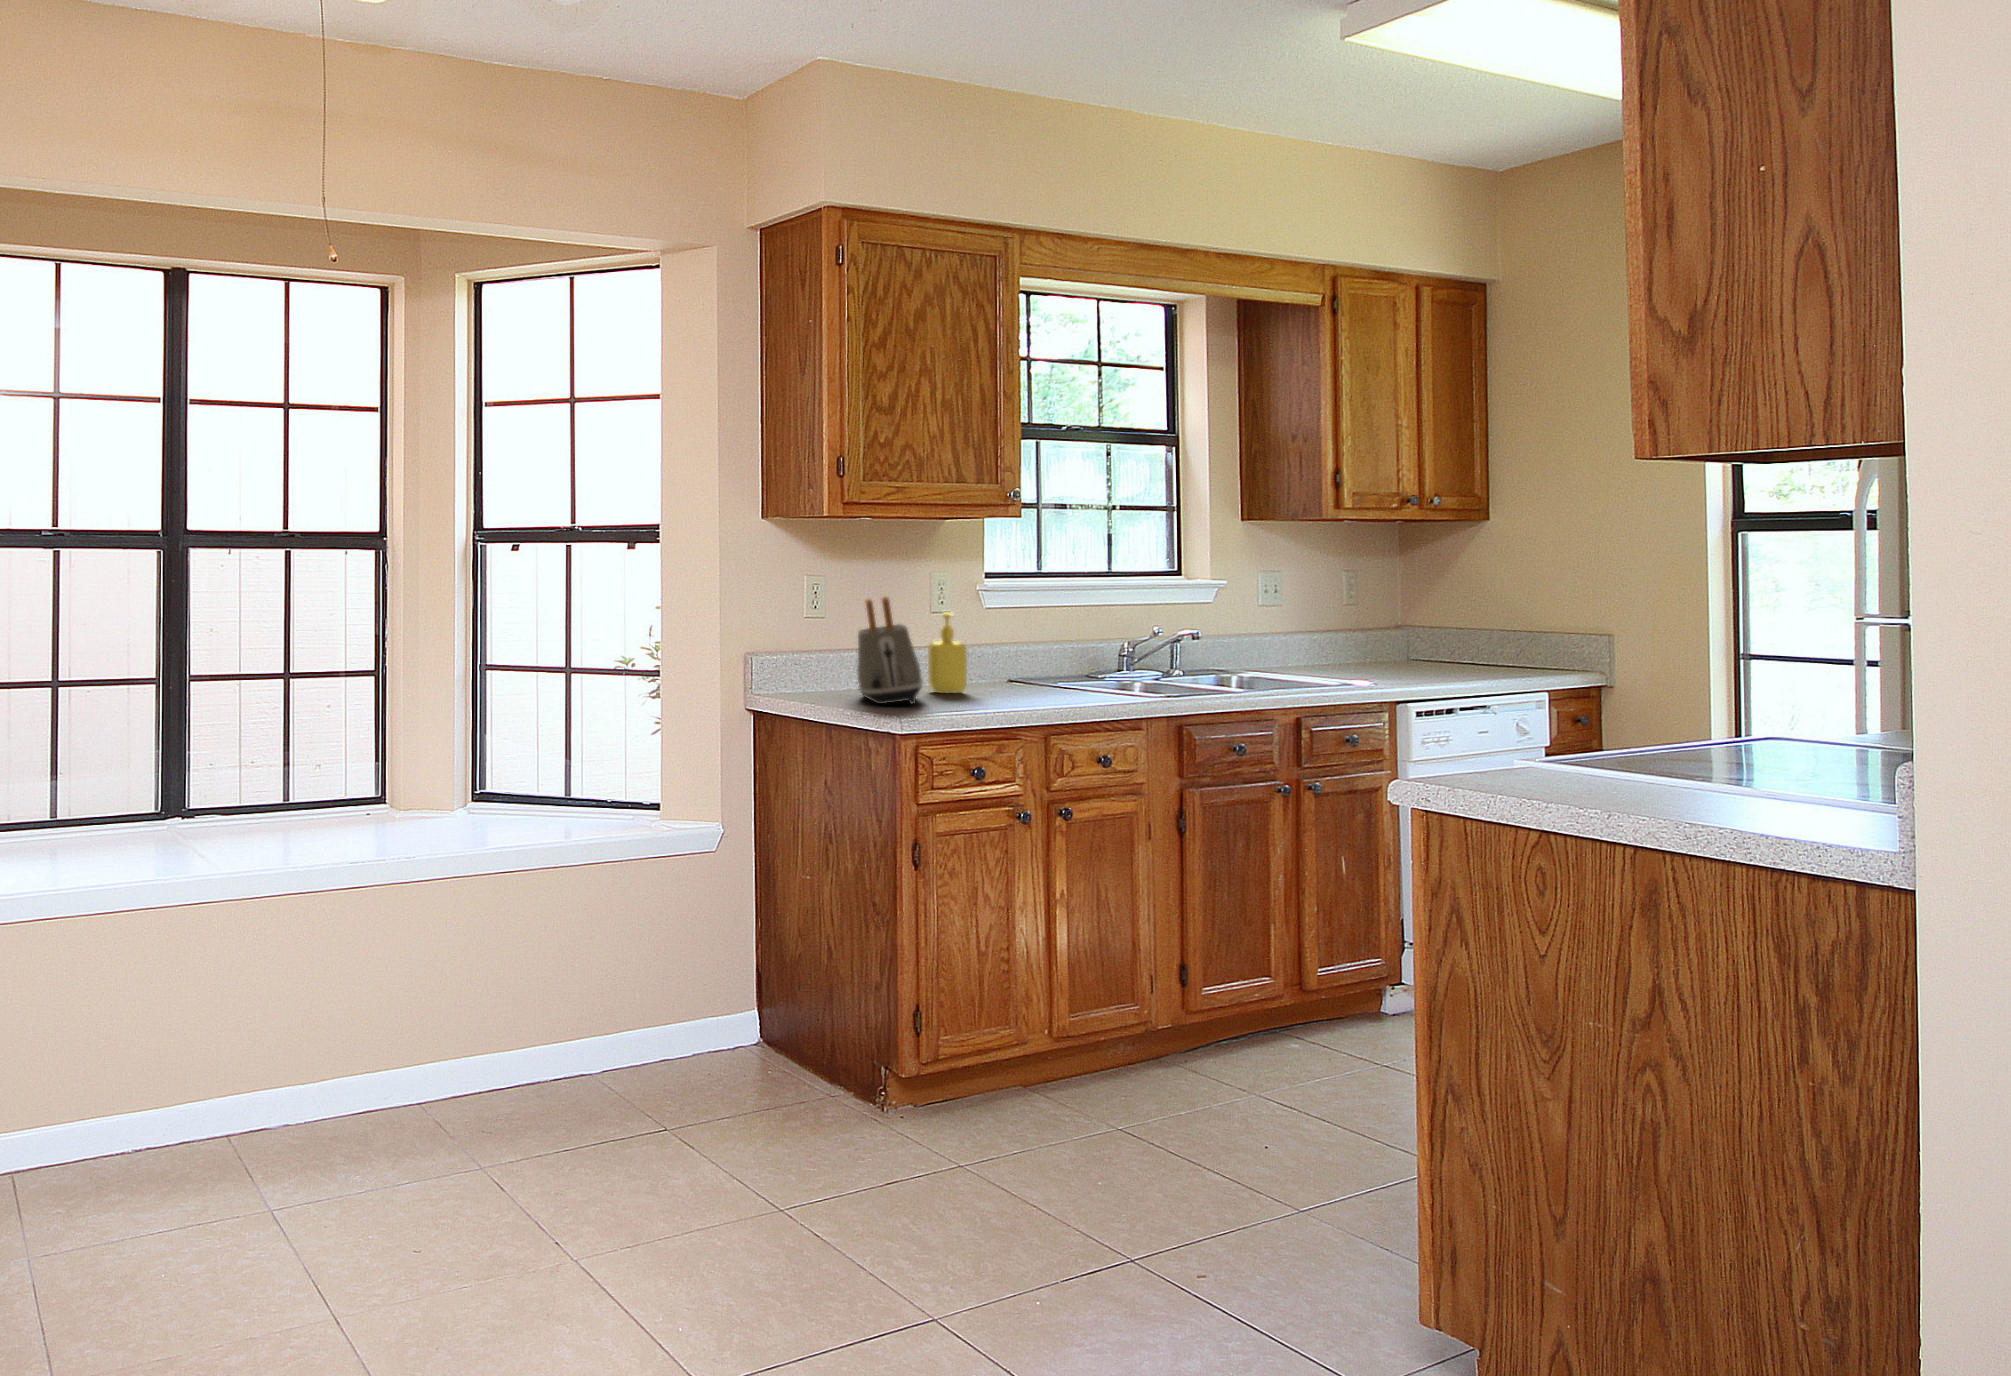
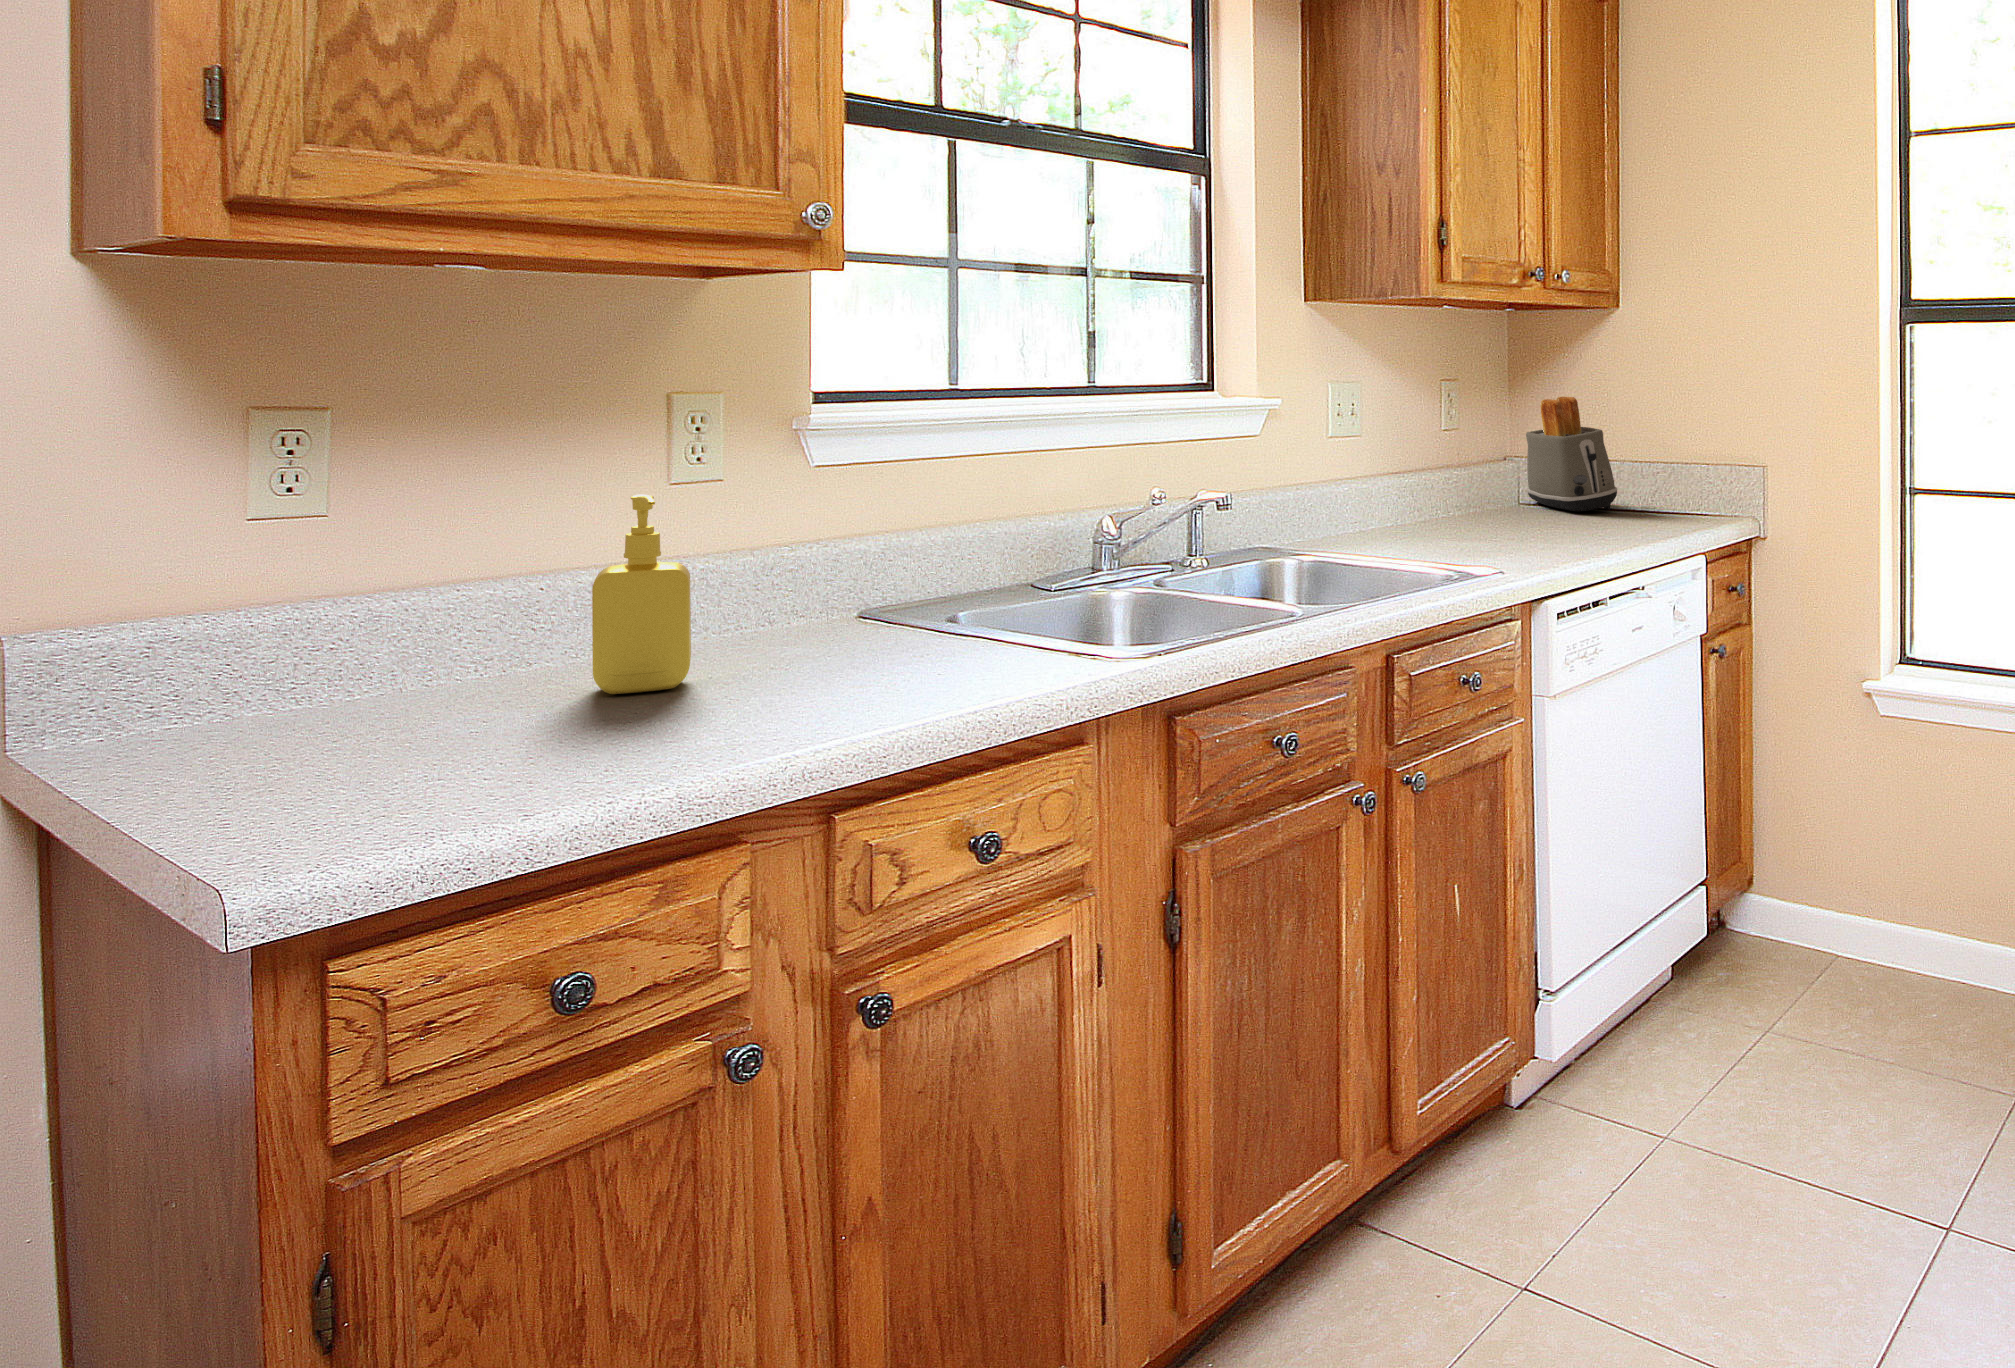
toaster: present [857,597,923,704] -> present [1526,396,1617,512]

